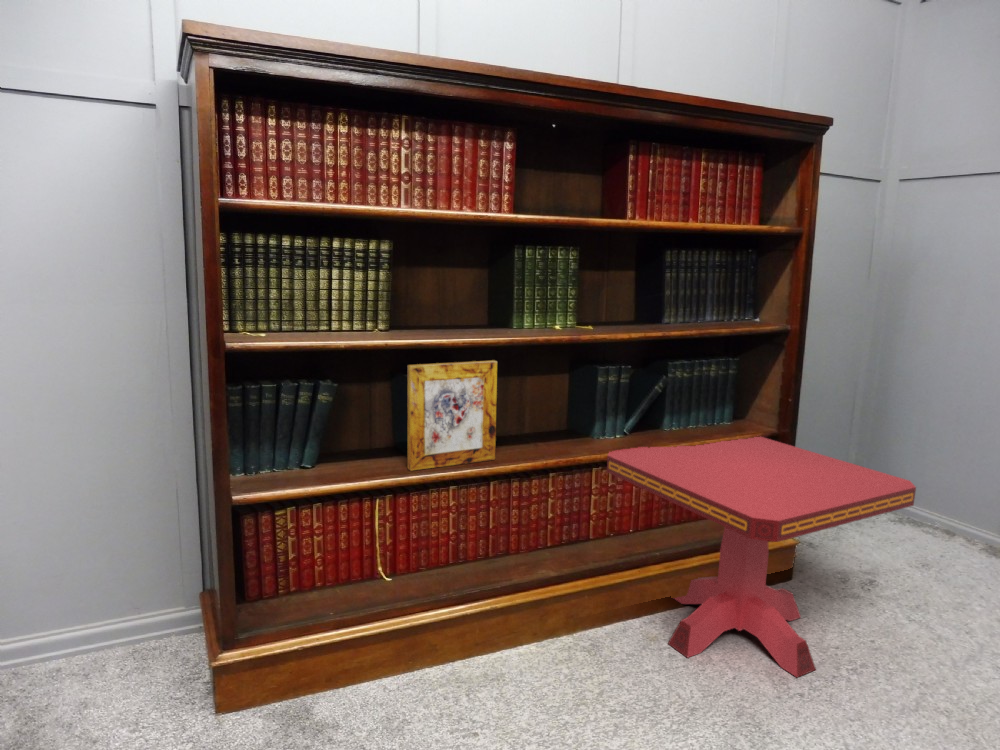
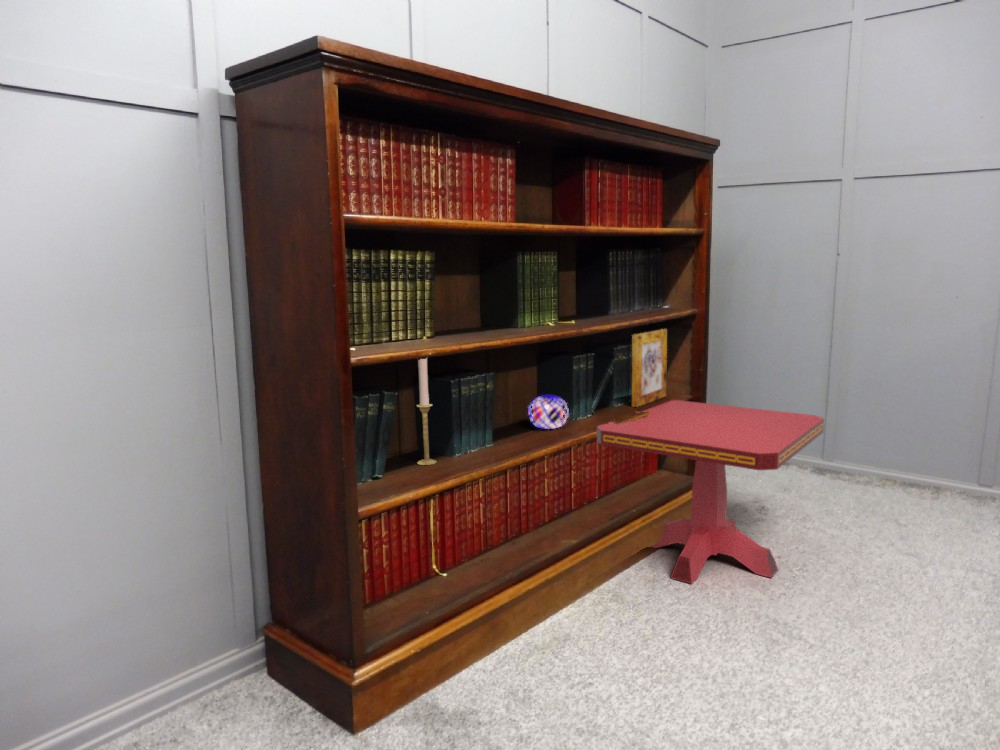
candlestick: none [373,344,394,463] -> present [417,358,436,465]
picture frame: present [408,360,497,471] -> present [632,329,667,407]
decorative orb: none [533,407,579,446] -> present [528,394,569,429]

